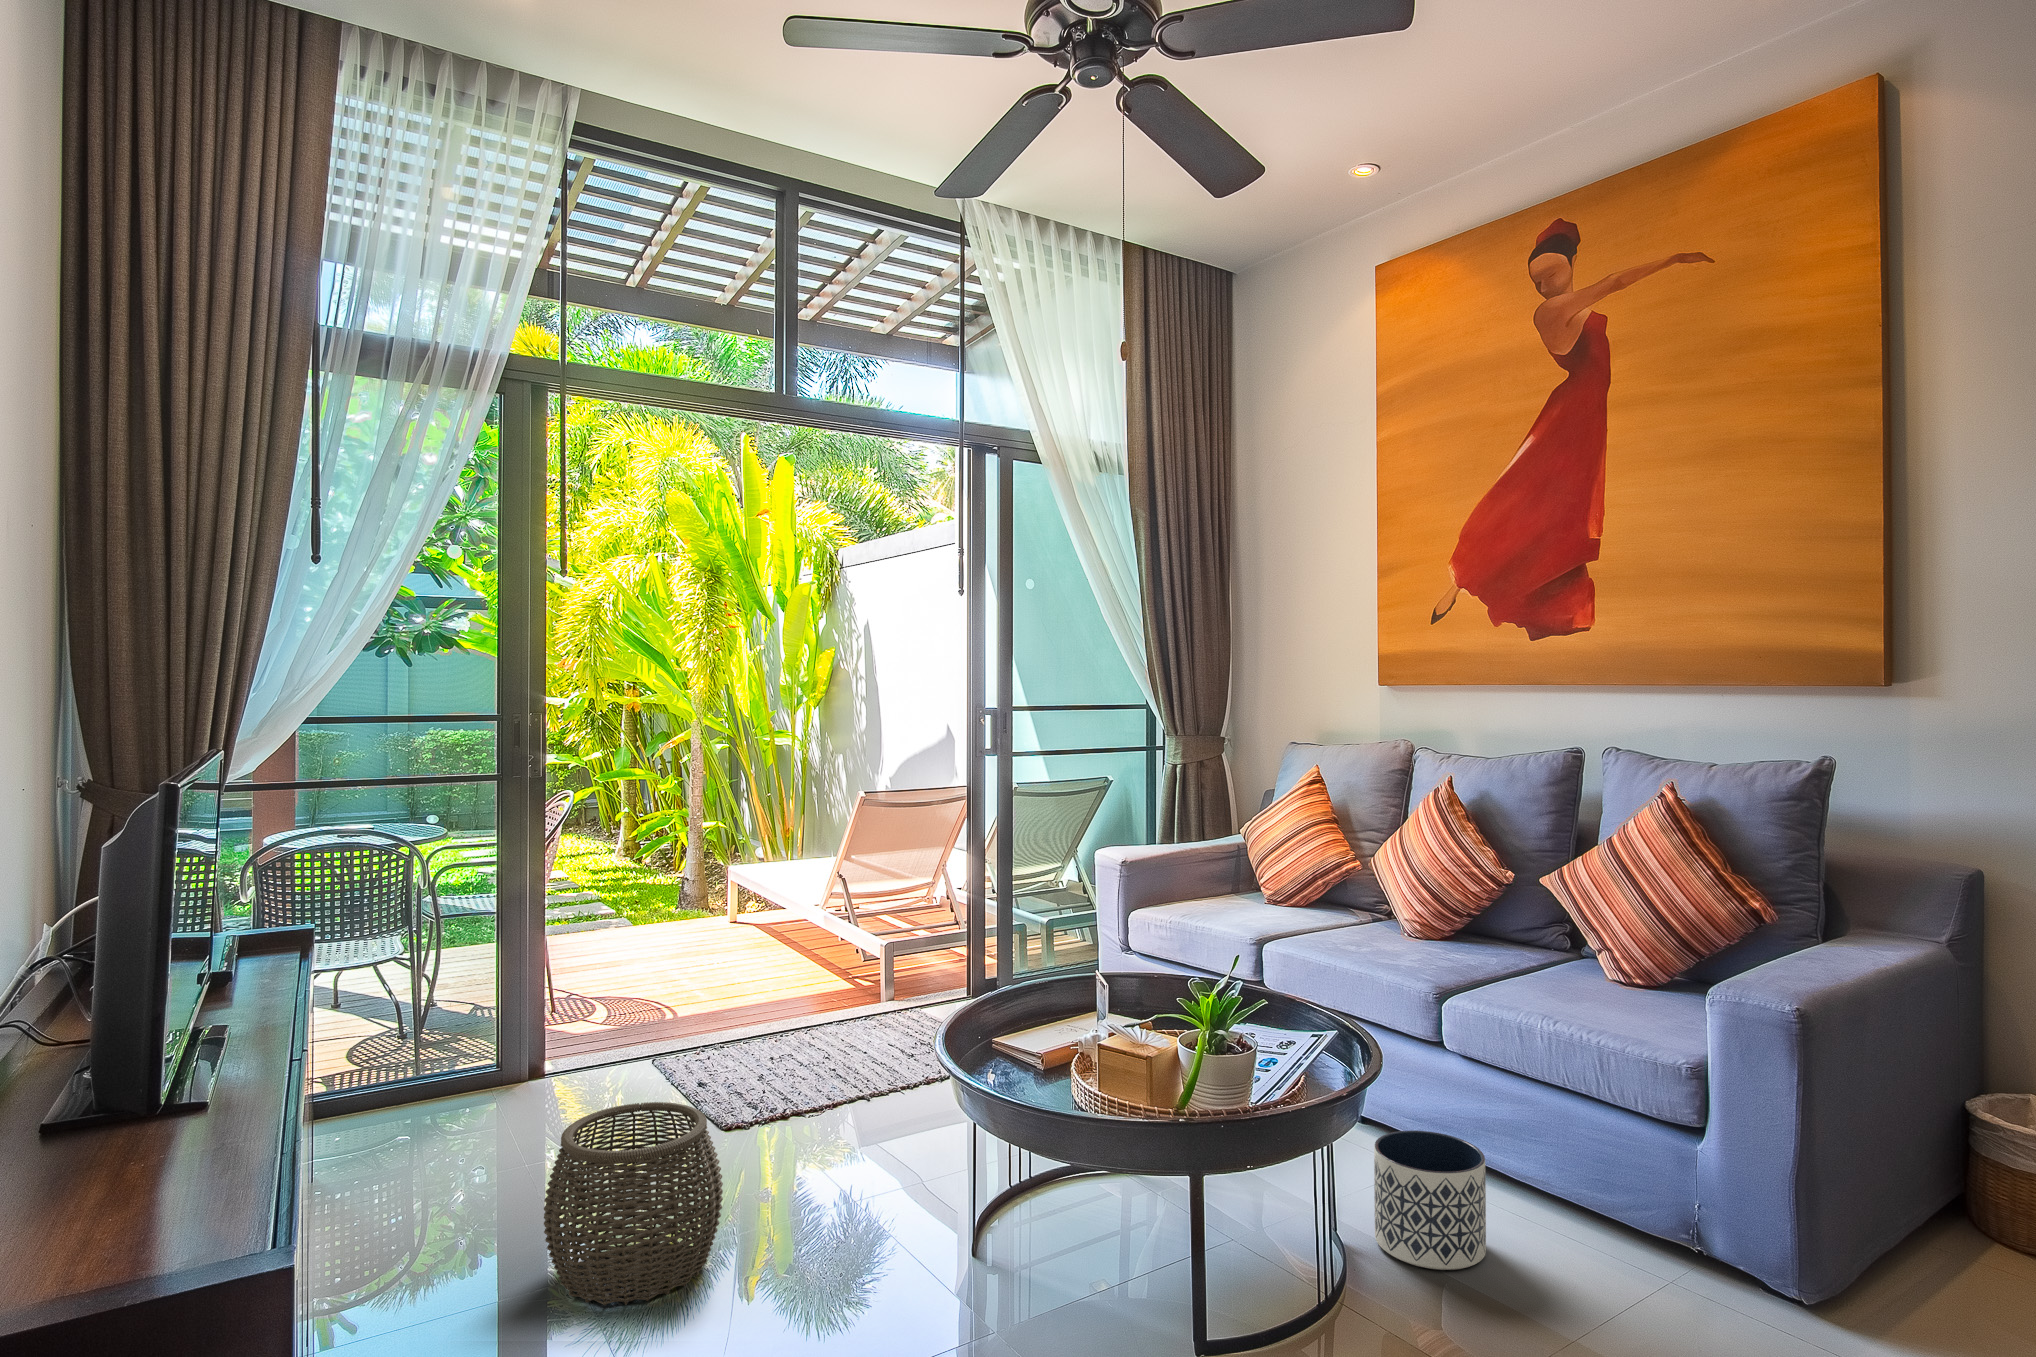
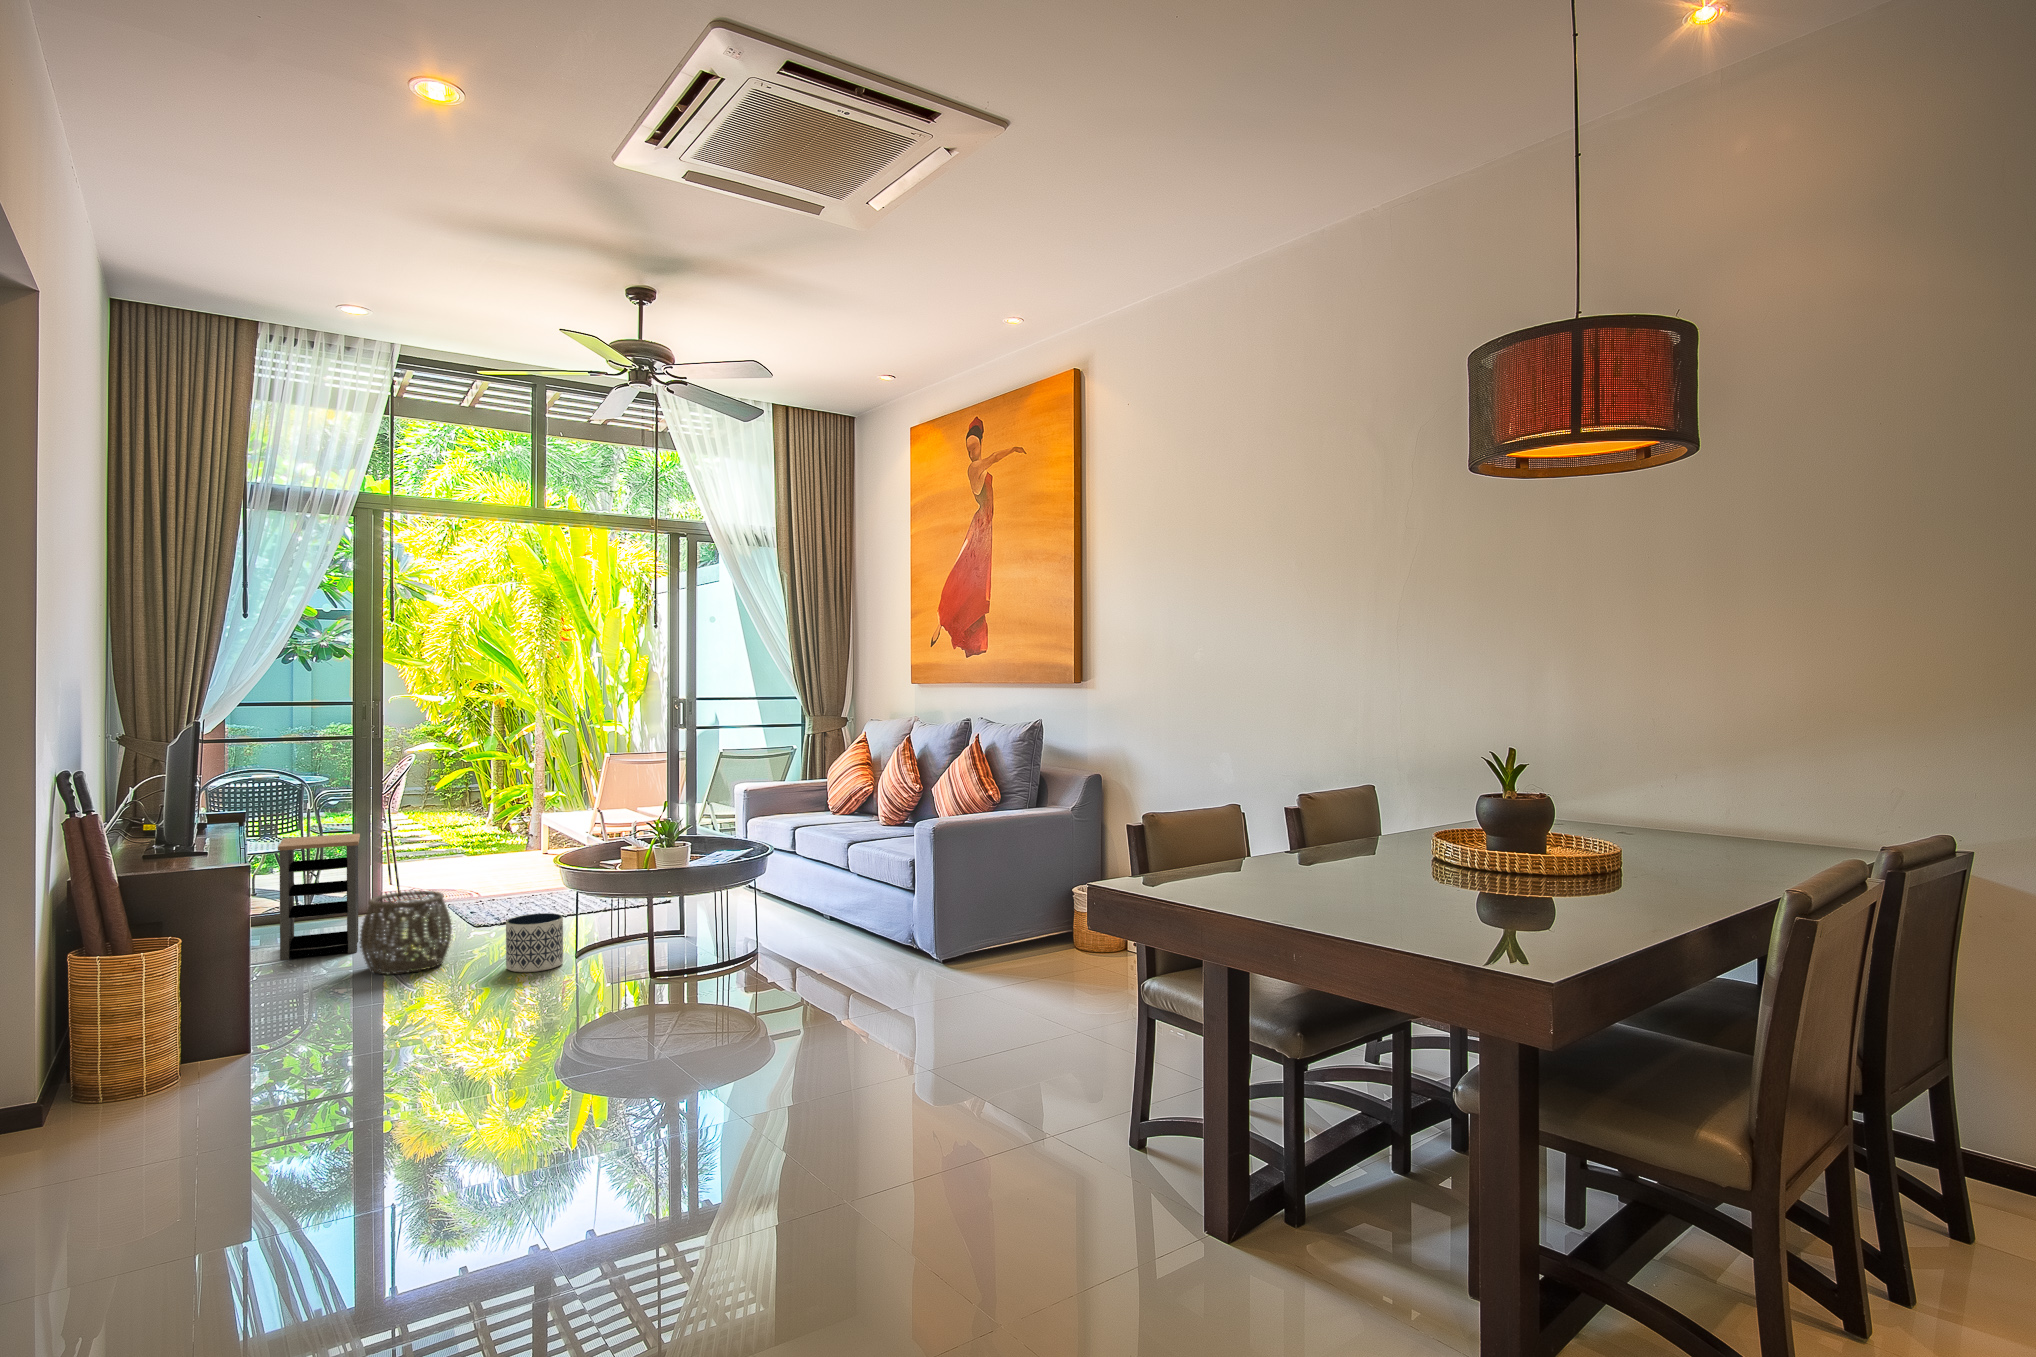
side table: none [375,963,526,1235] -> present [278,834,360,960]
planter: present [1374,1131,1486,1270] -> present [506,913,563,972]

